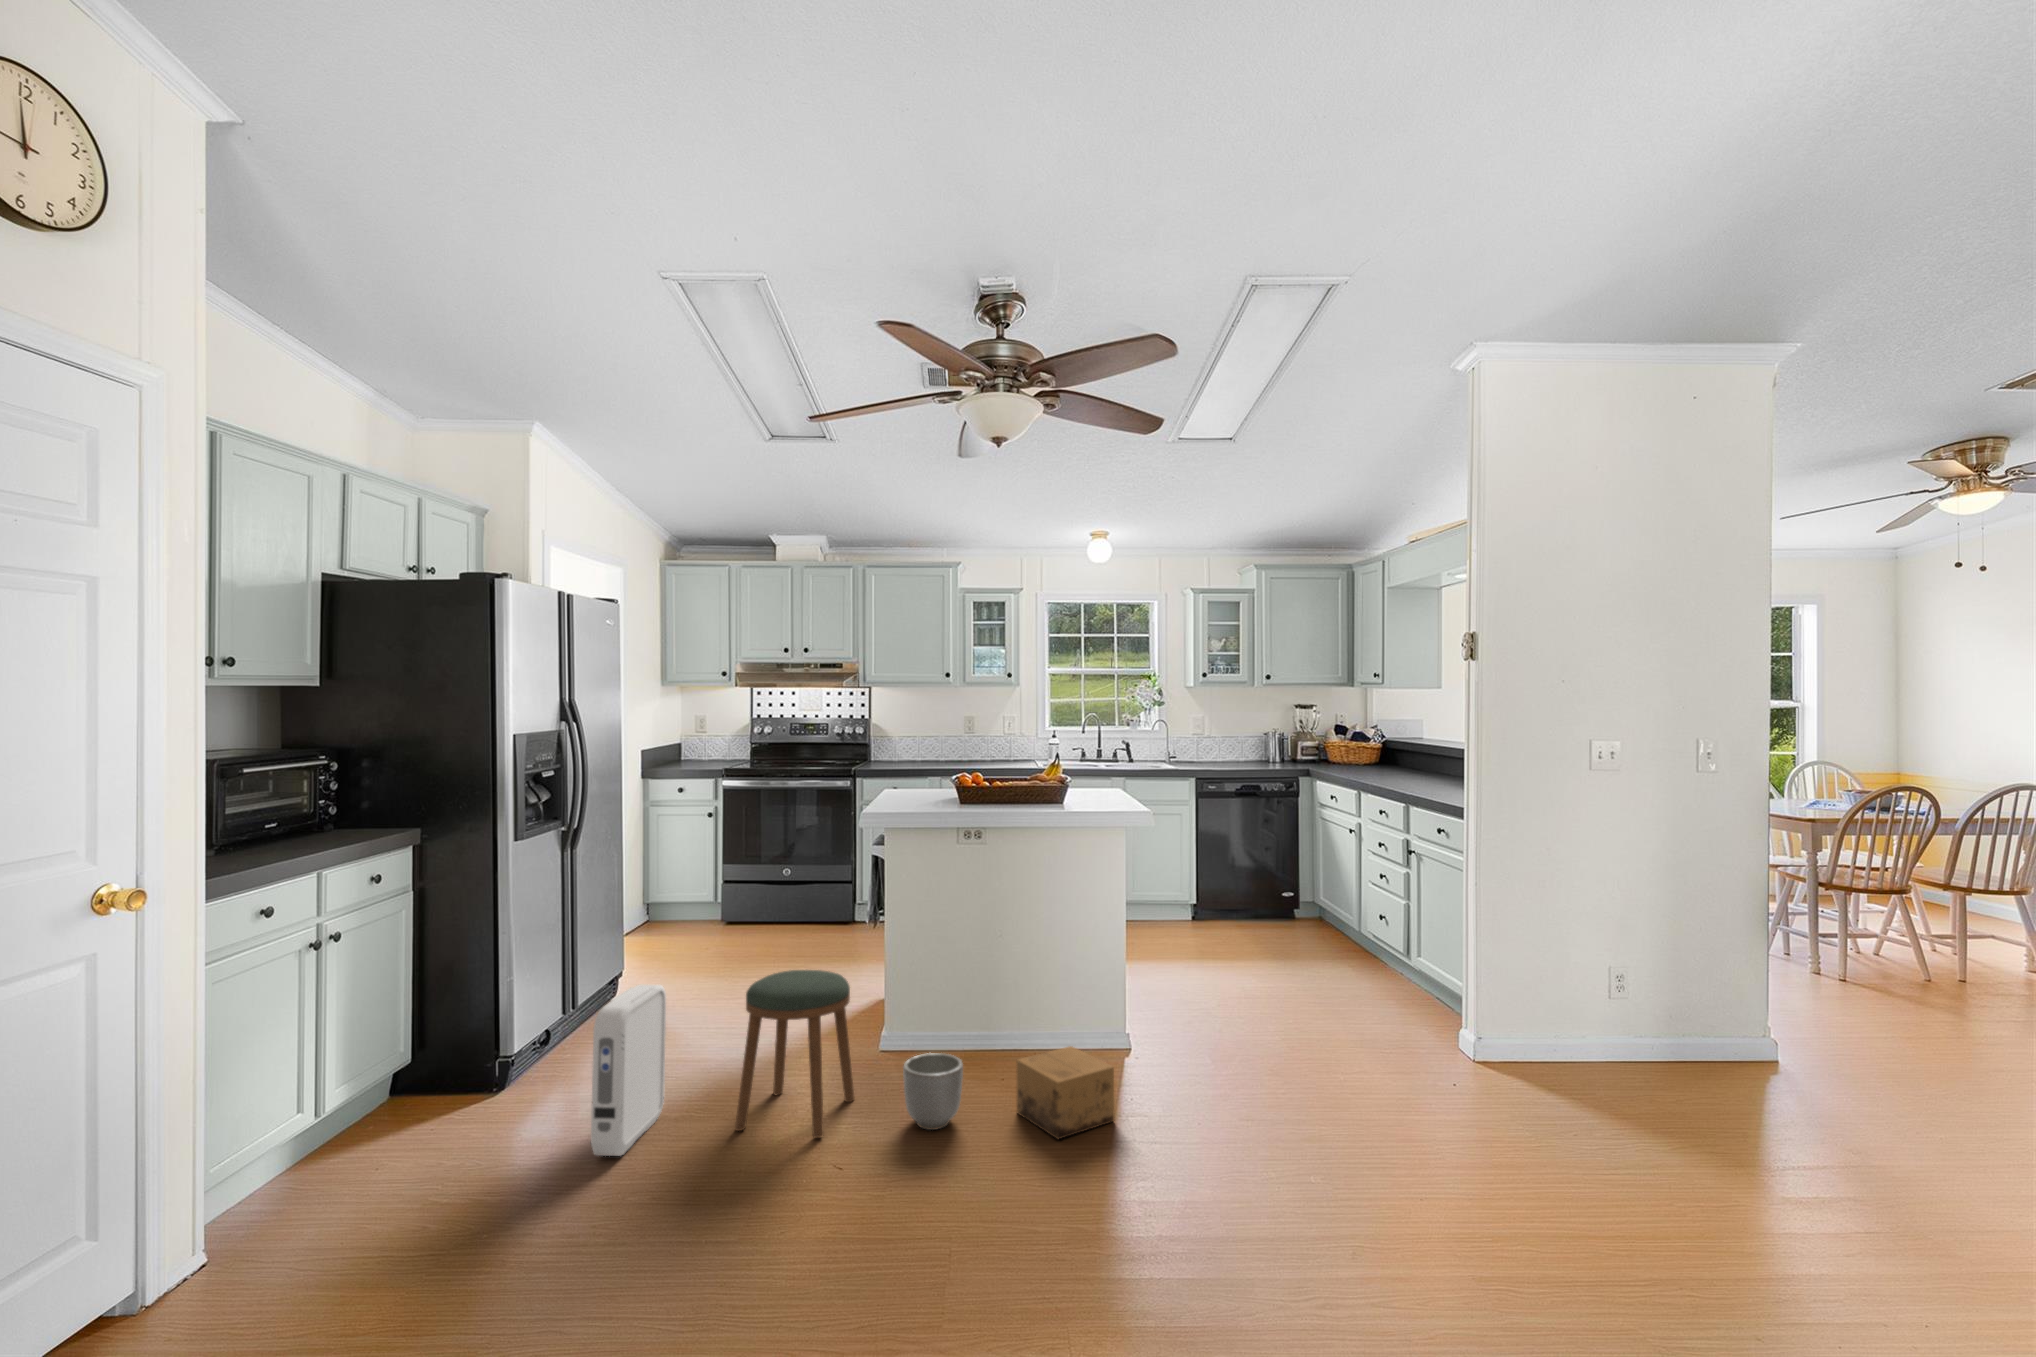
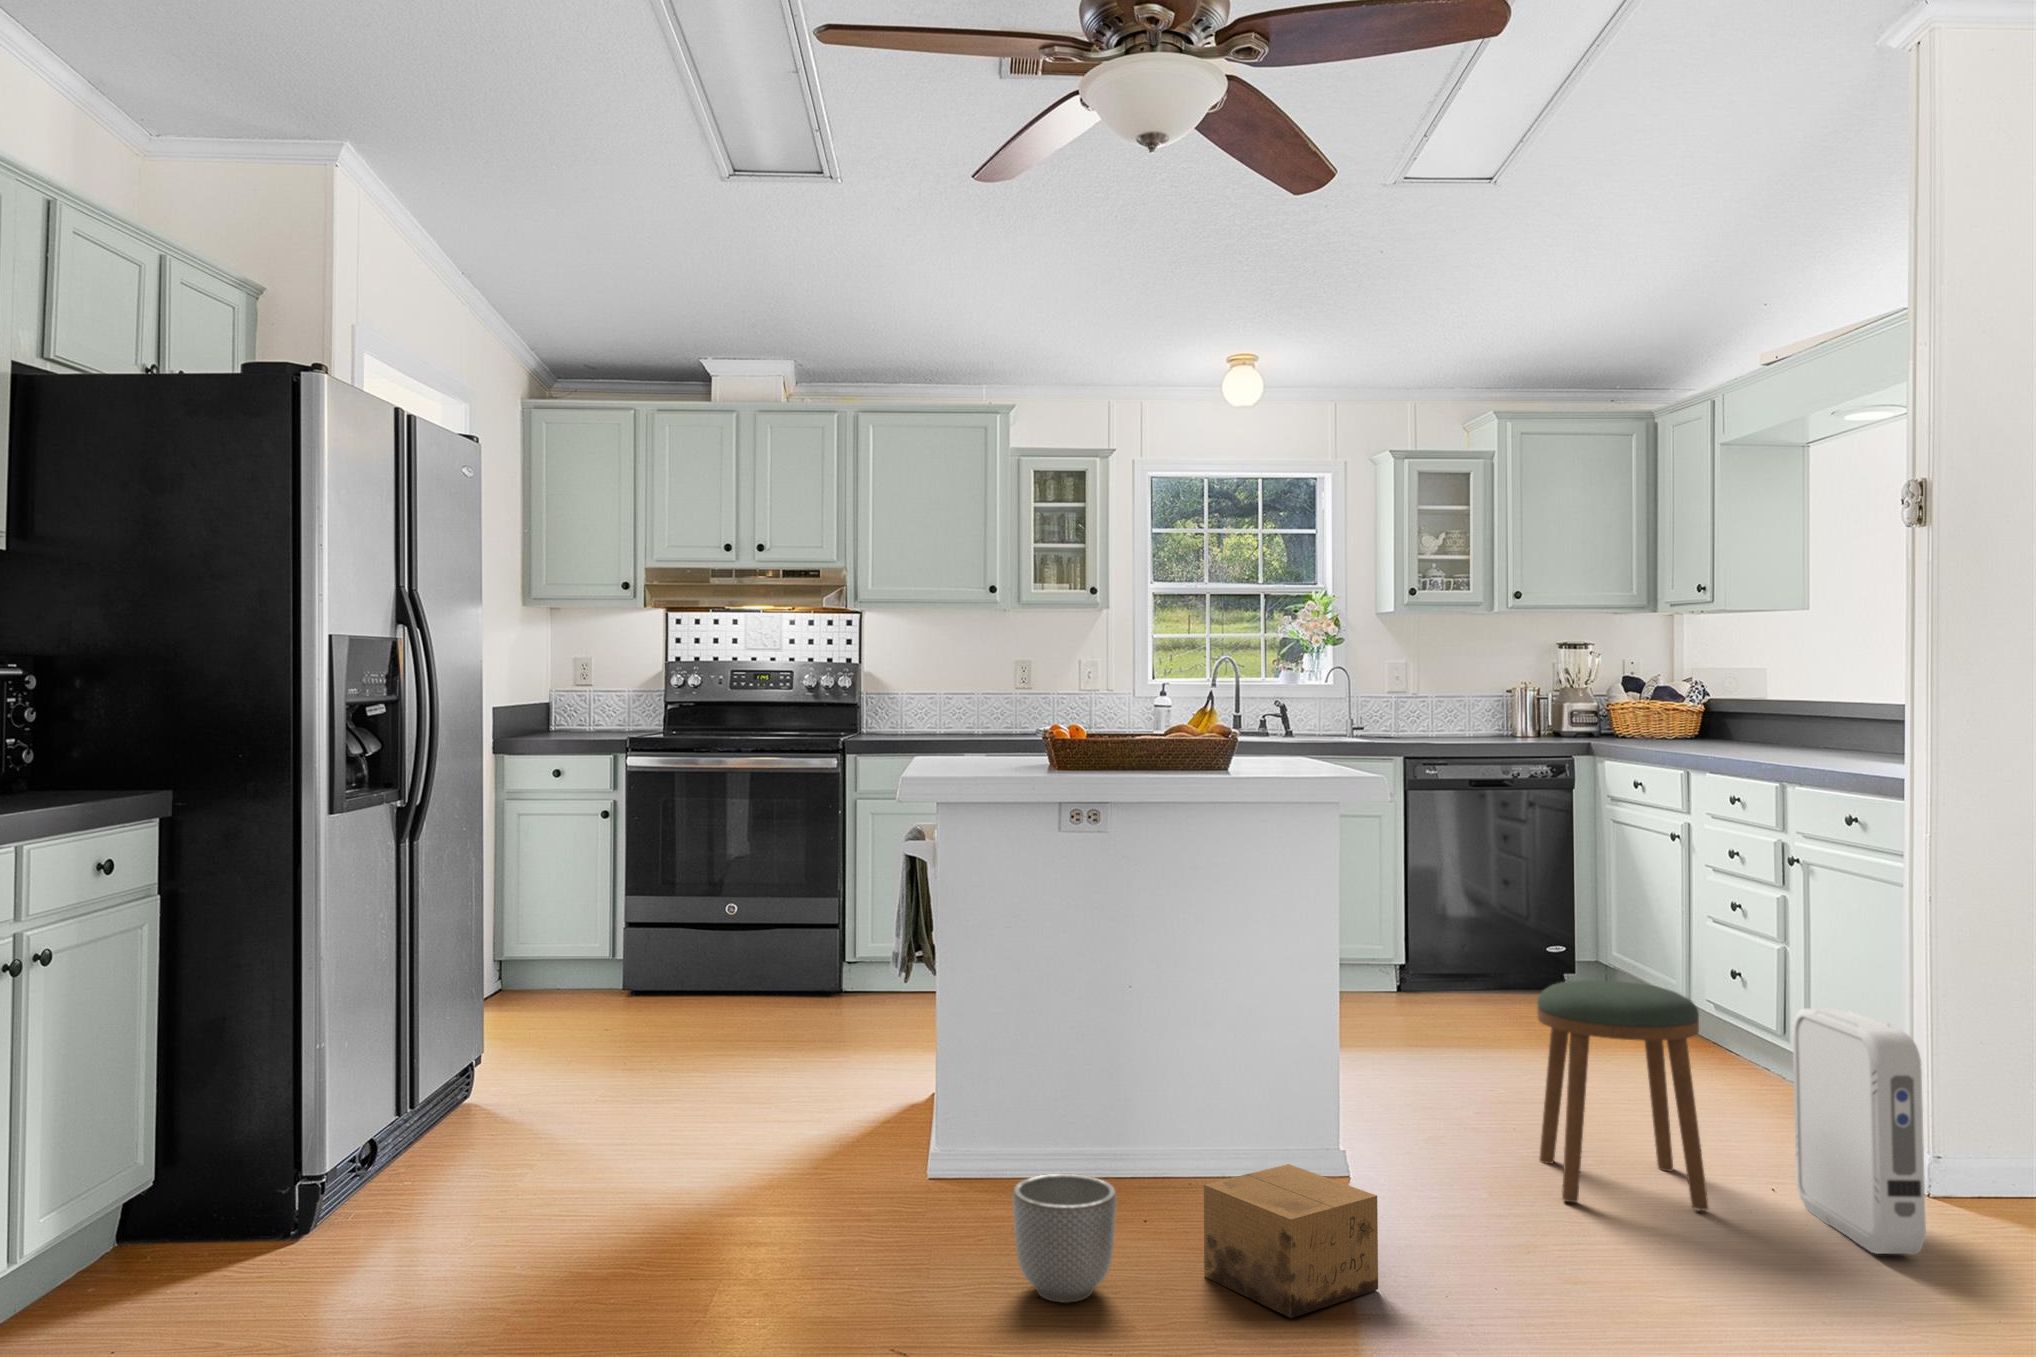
stool: present [735,970,855,1138] -> present [1537,980,1709,1210]
air purifier: present [591,985,666,1156] -> present [1792,1008,1926,1254]

